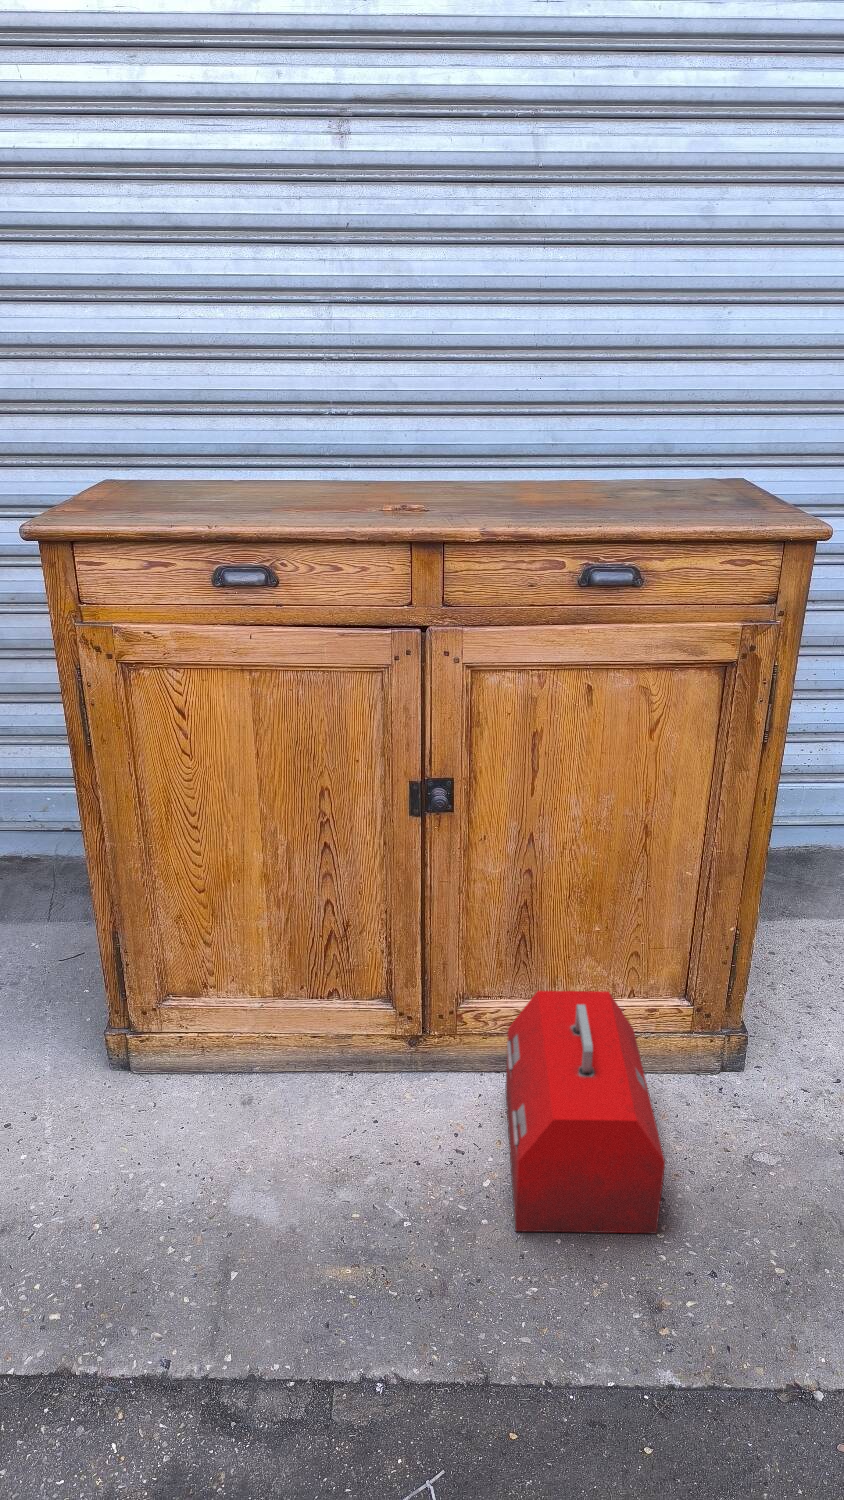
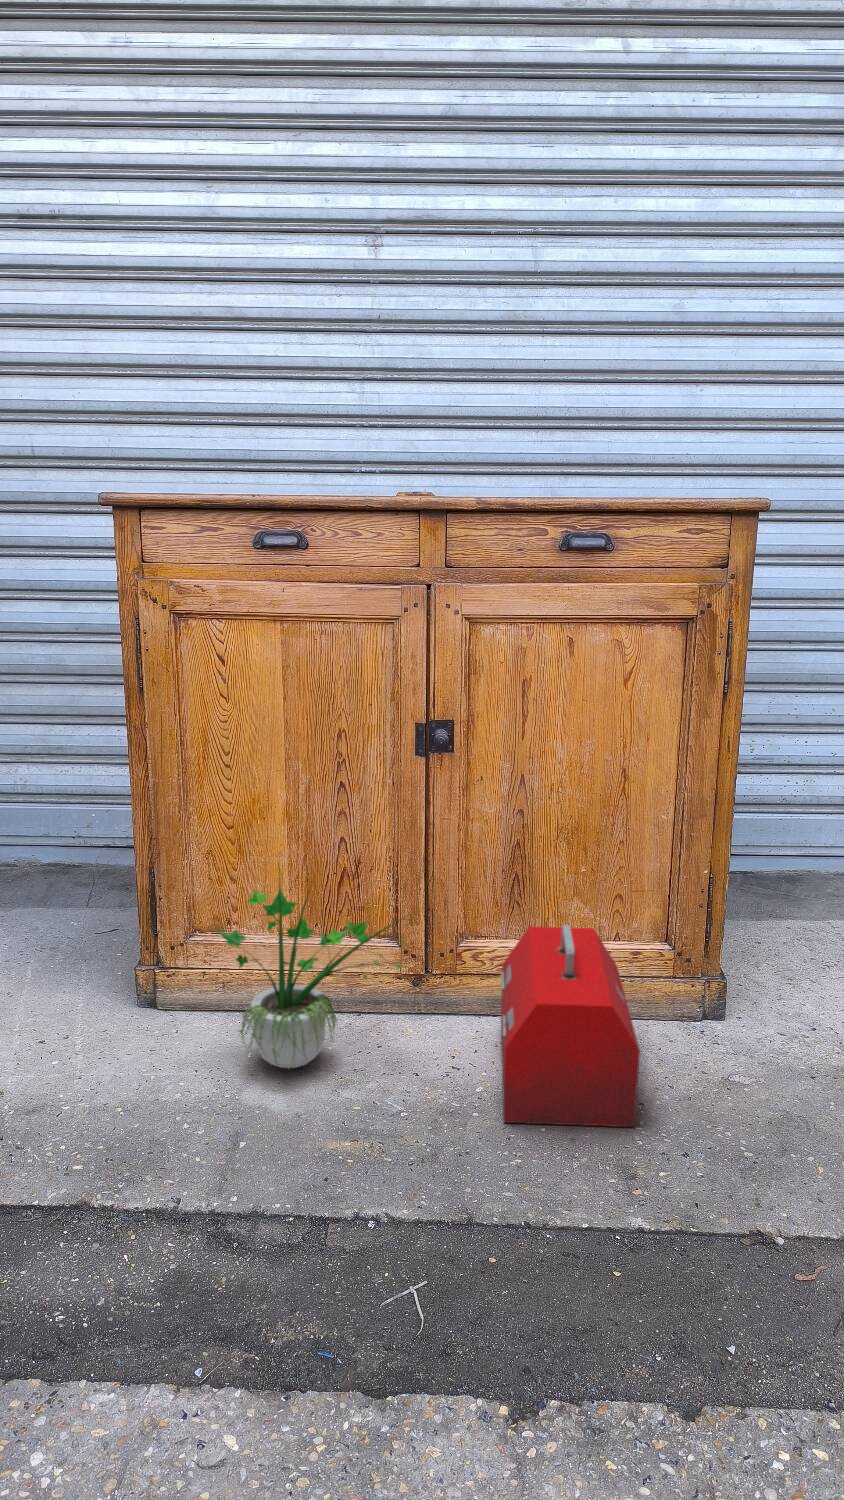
potted plant: none [189,932,426,1174] -> present [216,883,413,1069]

